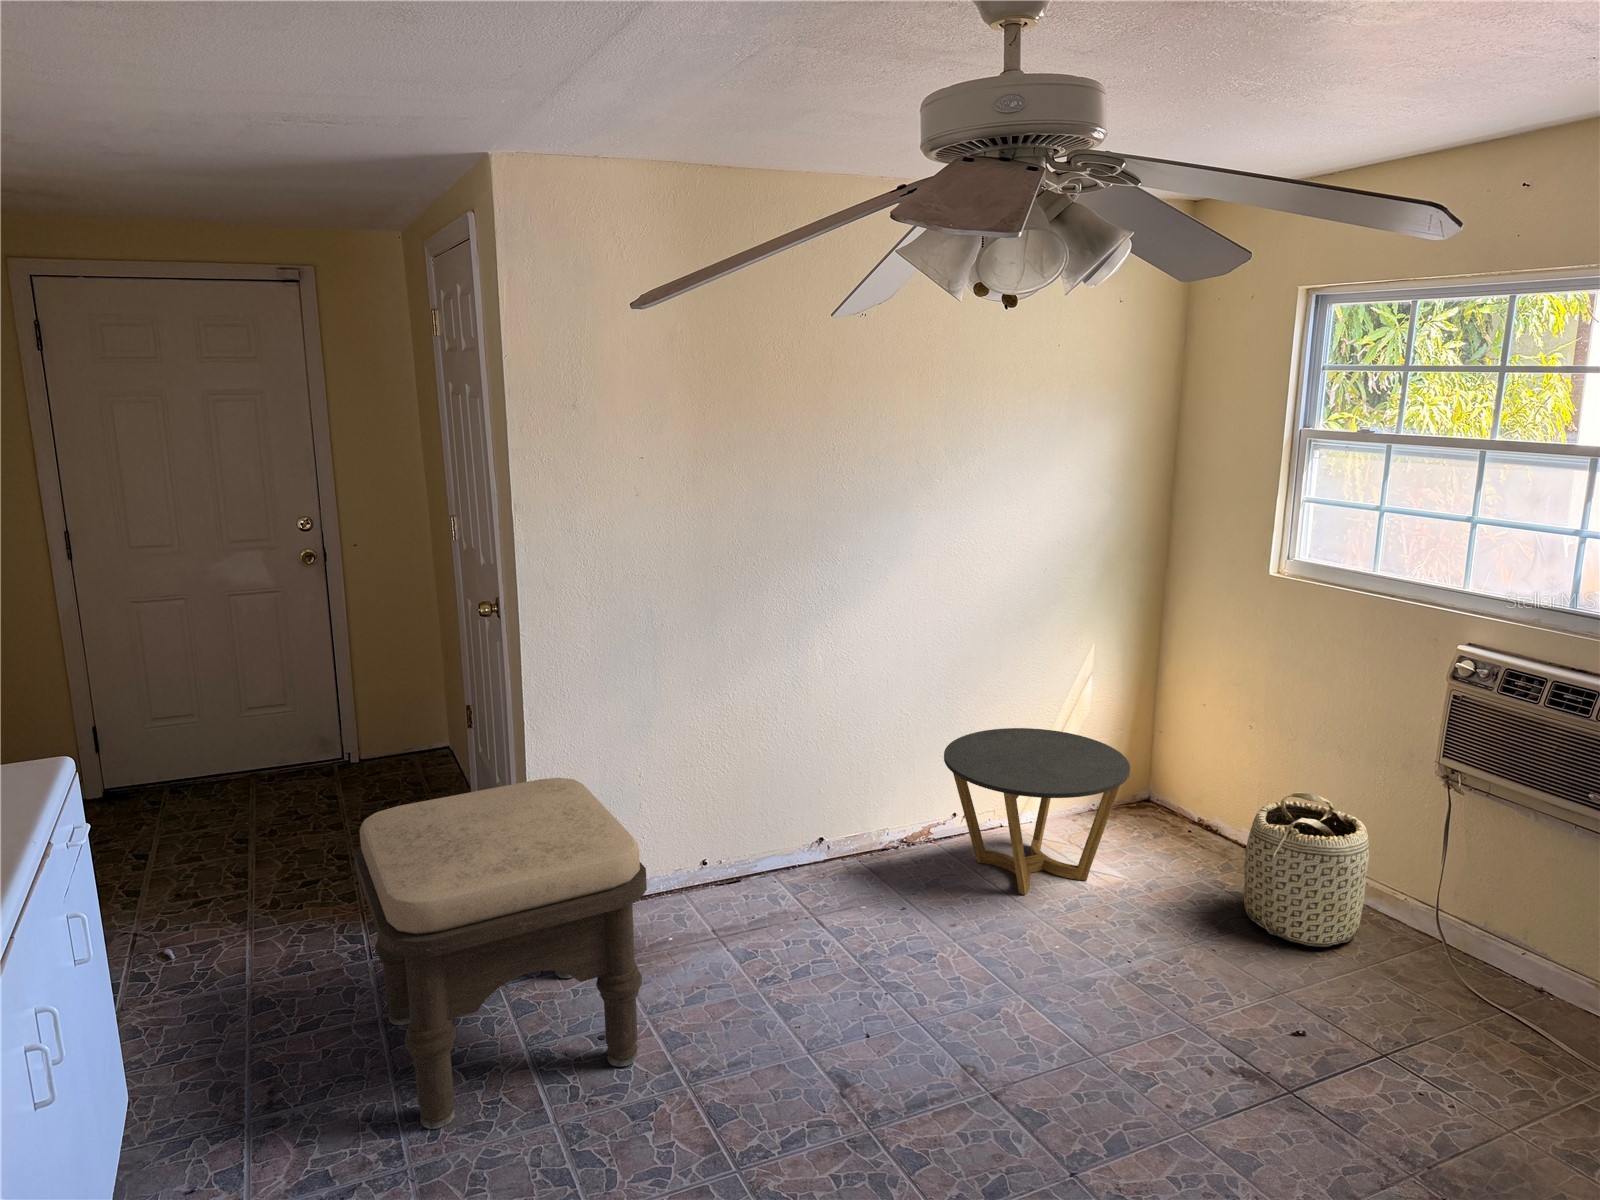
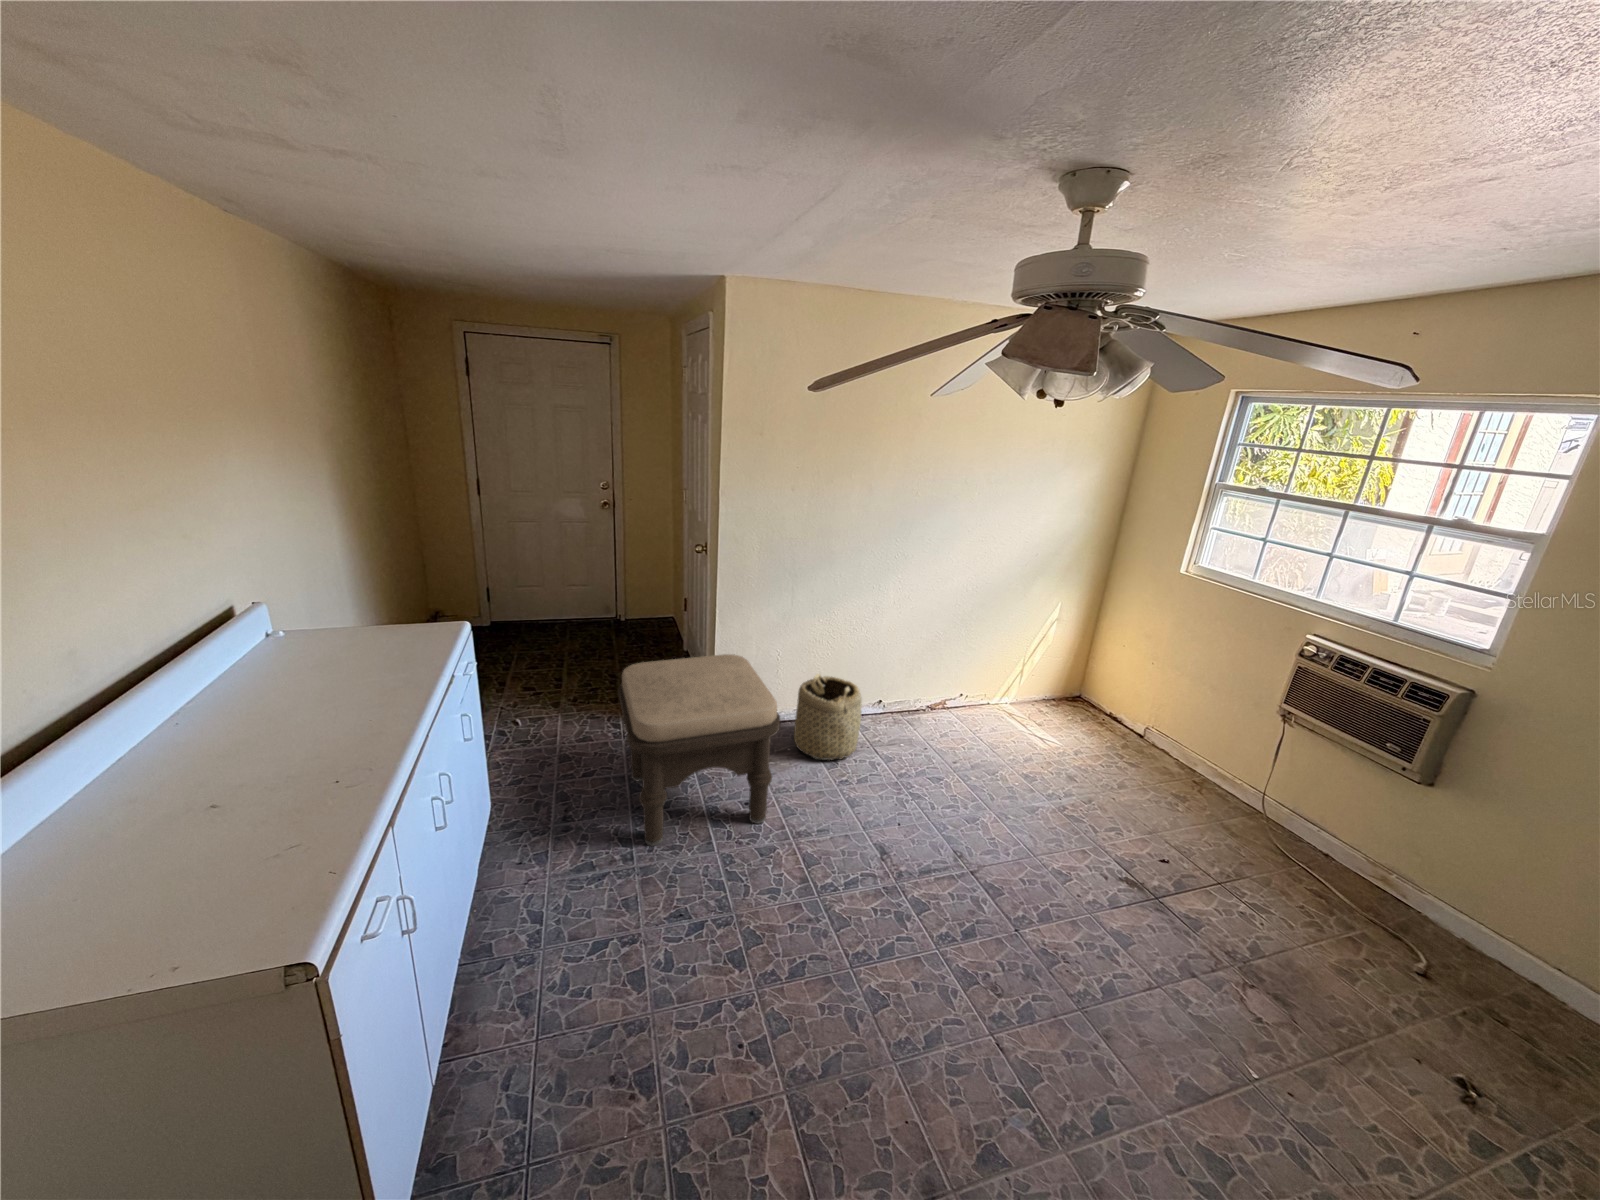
side table: present [944,728,1130,895] -> none [958,648,1073,749]
basket: present [1244,792,1369,947] -> present [794,674,862,760]

